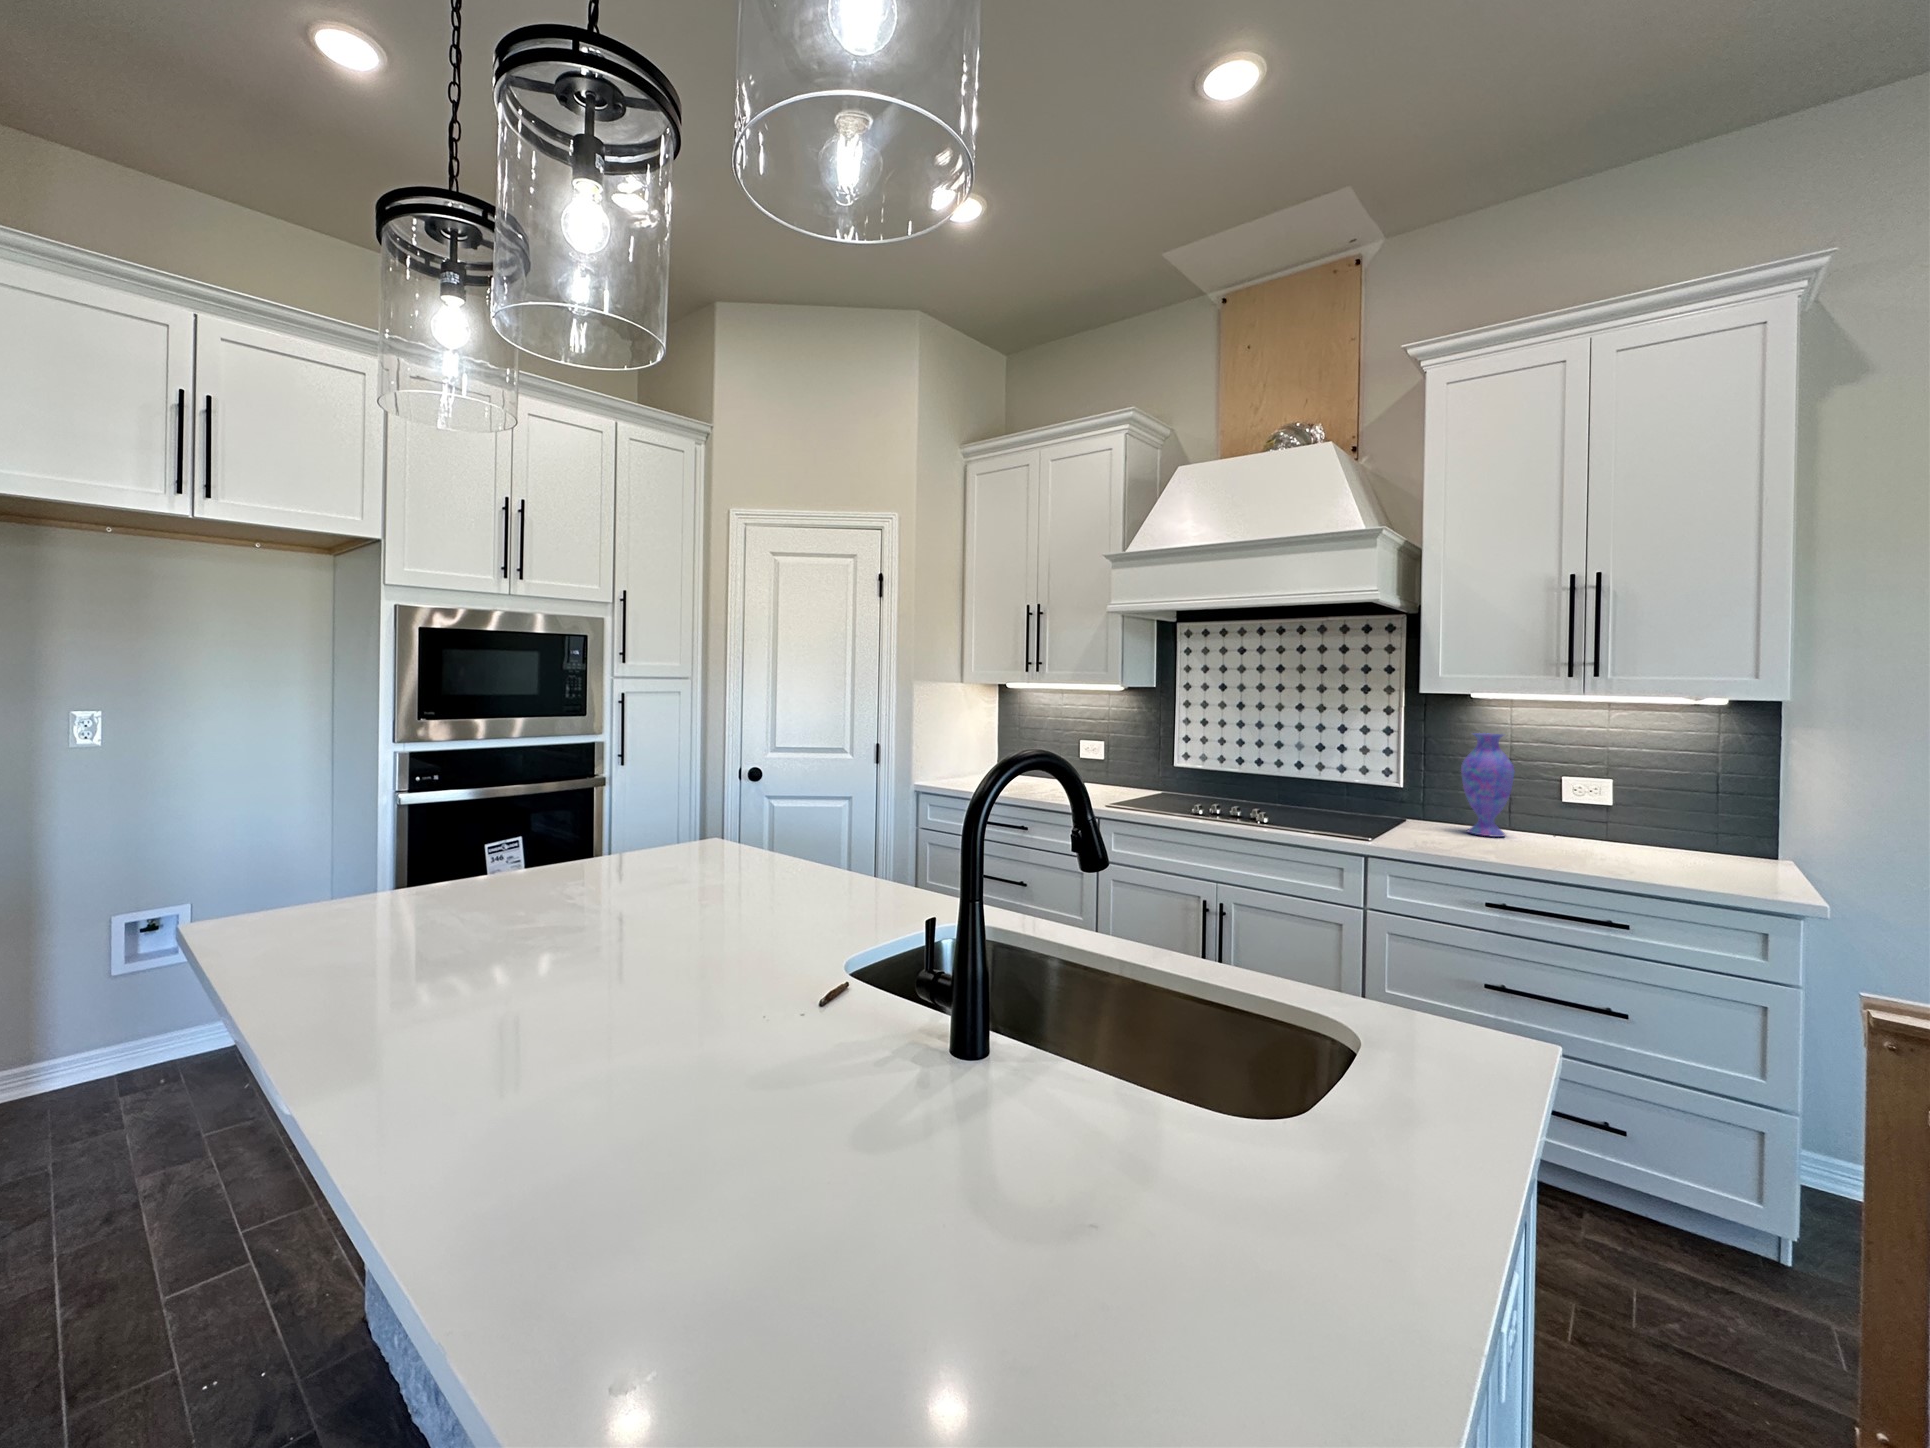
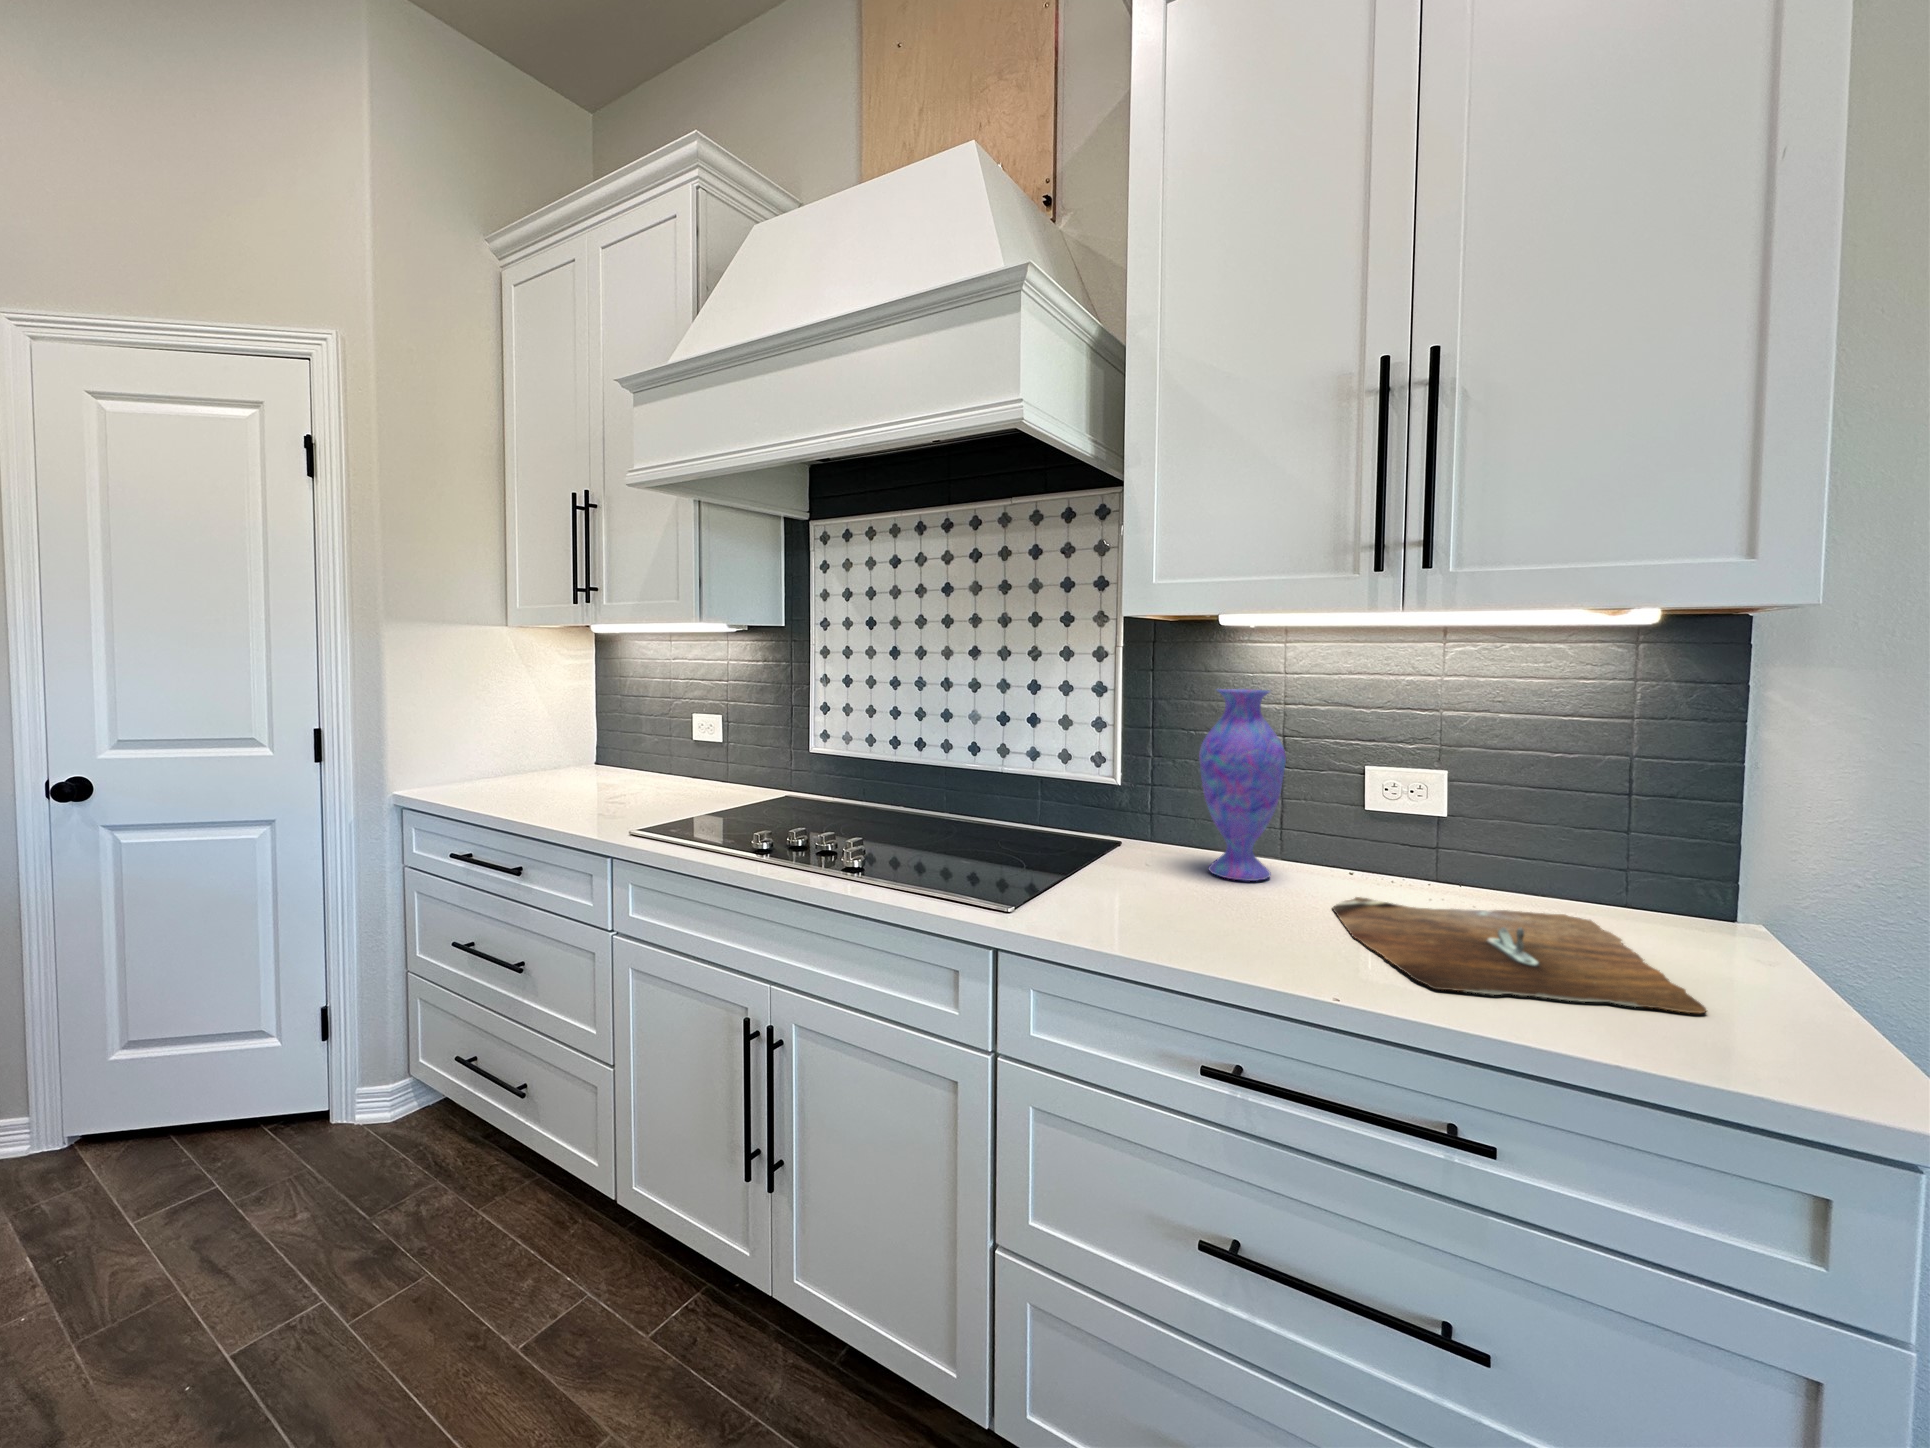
cutting board: none [1546,844,1737,880] -> present [1332,897,1706,1013]

